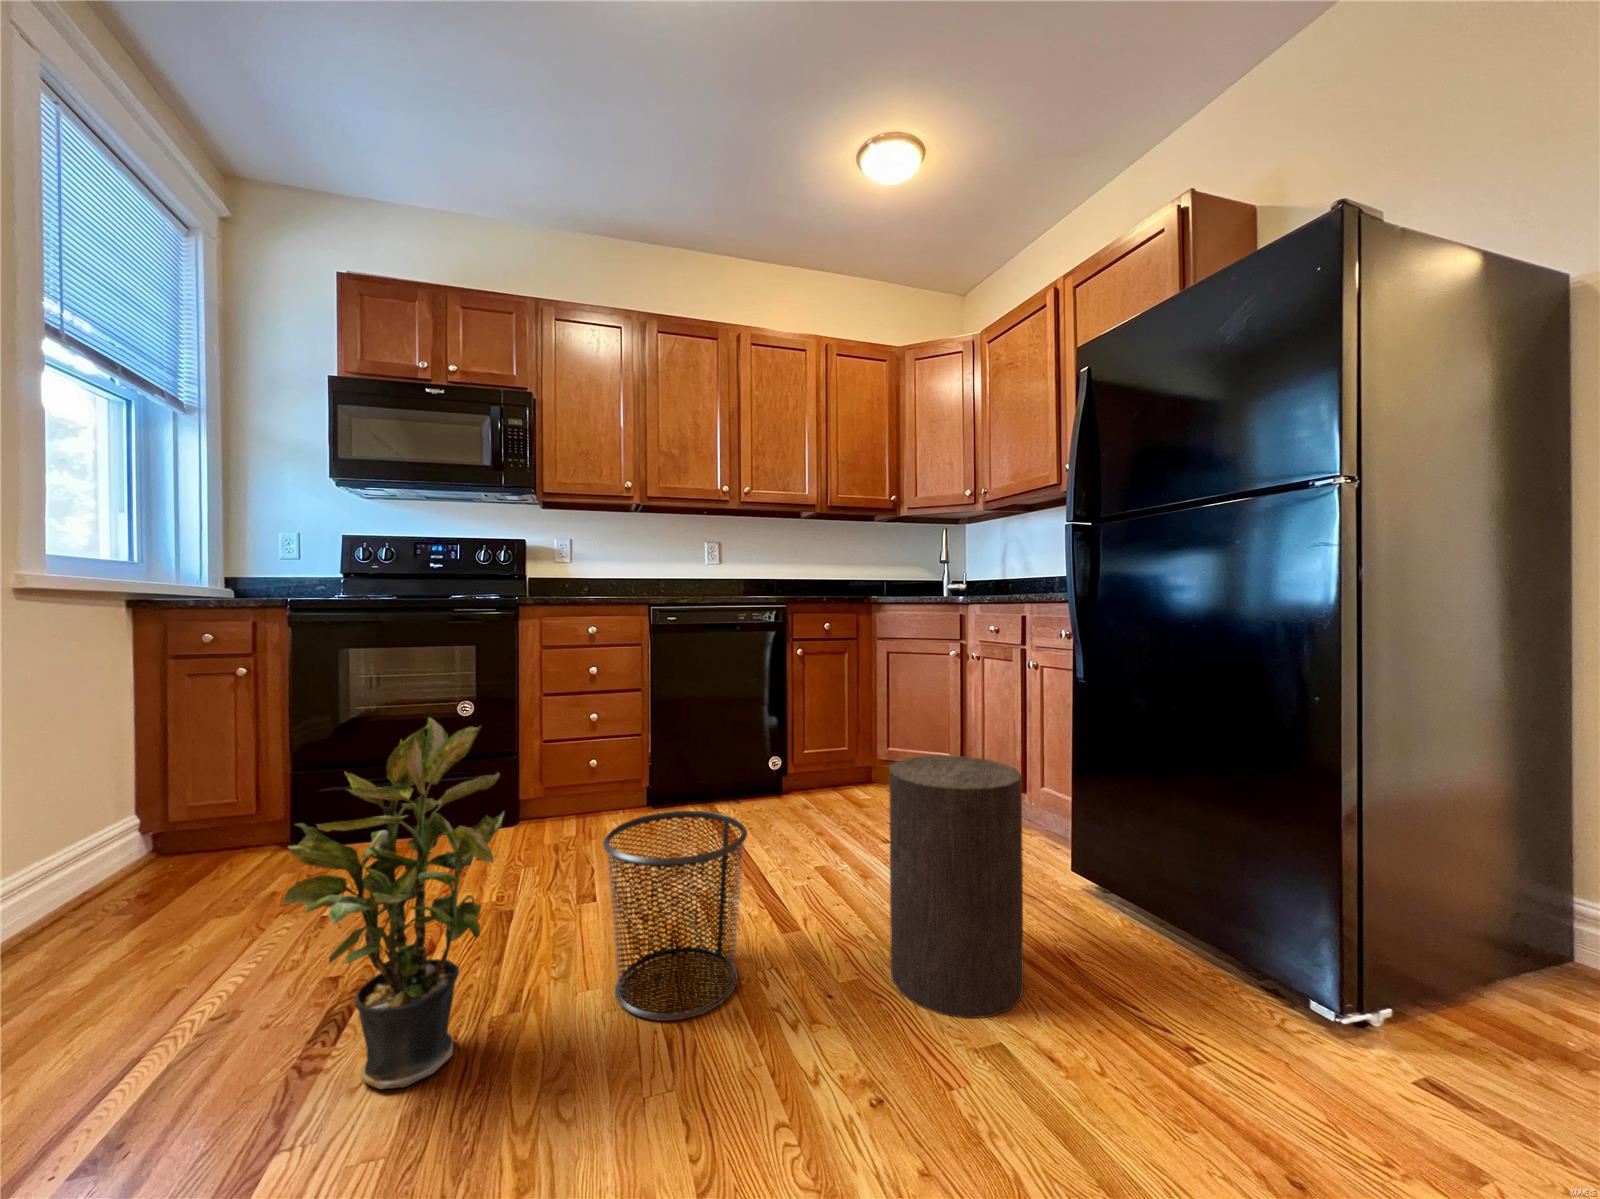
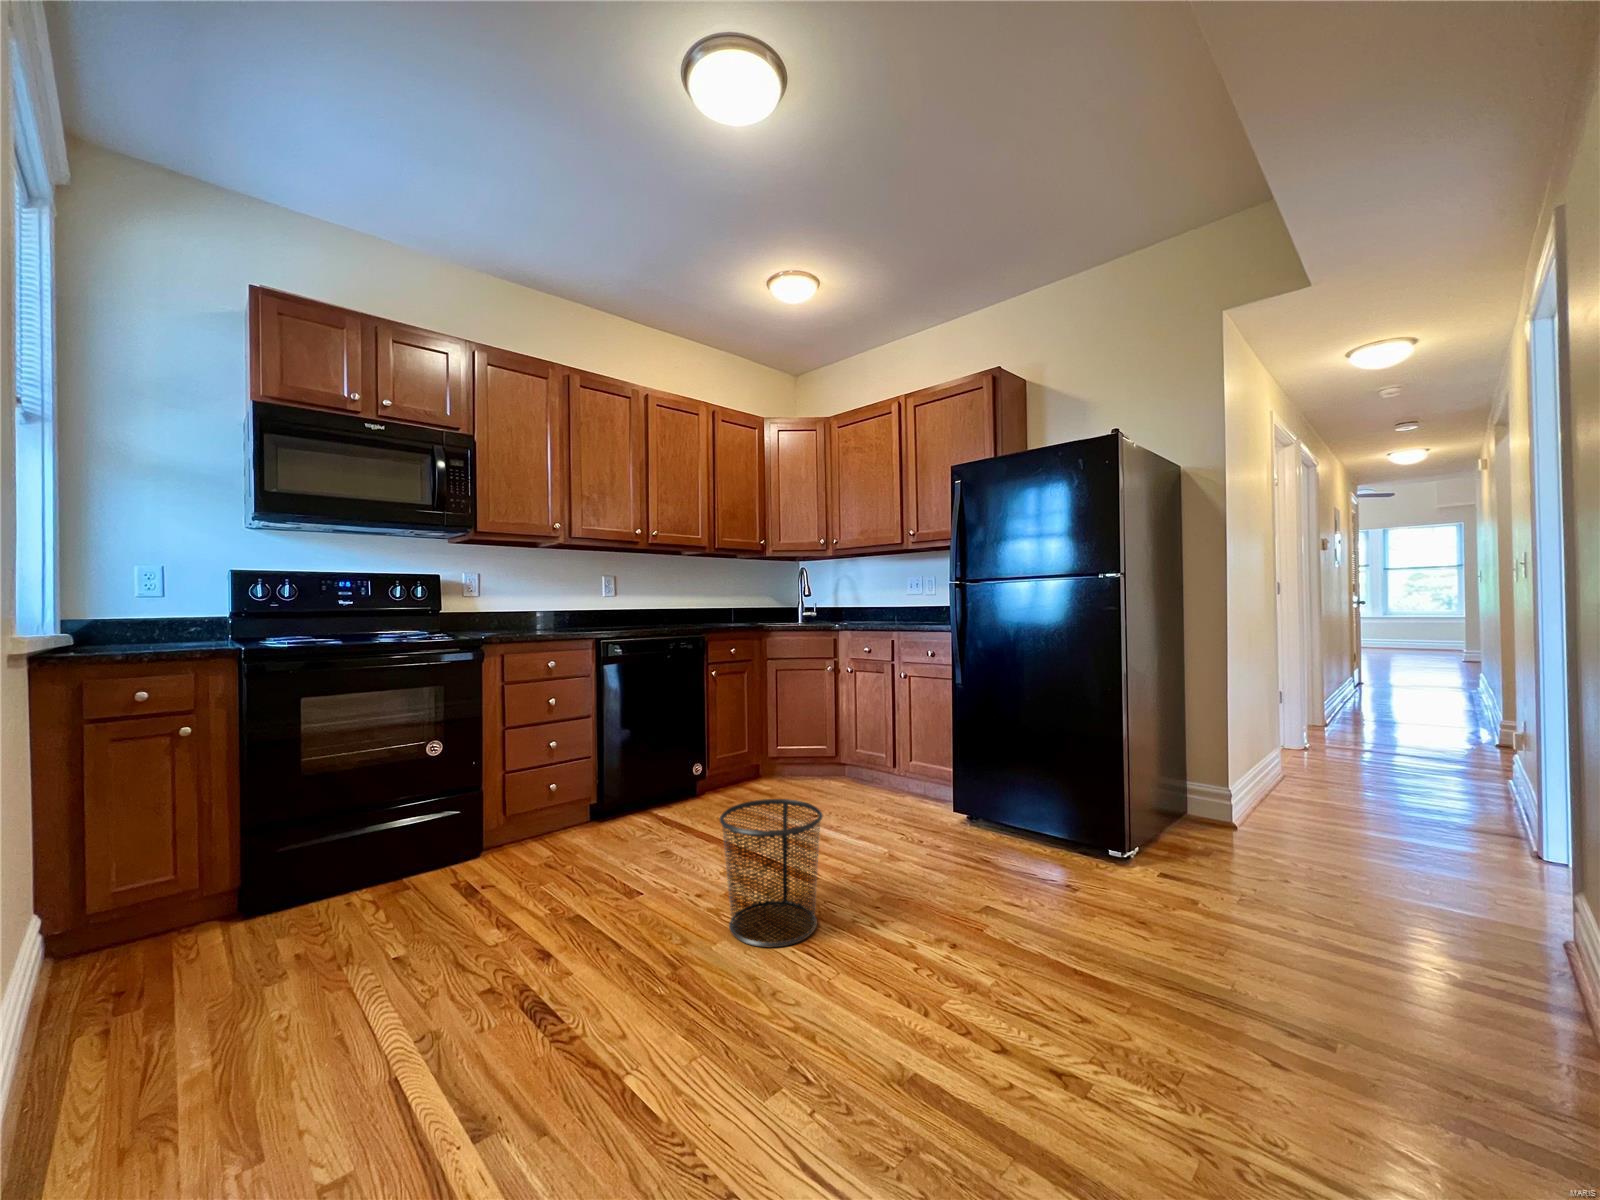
potted plant: present [283,718,504,1090] -> none [557,745,703,1032]
stool: present [889,756,1024,1018] -> none [890,739,978,901]

